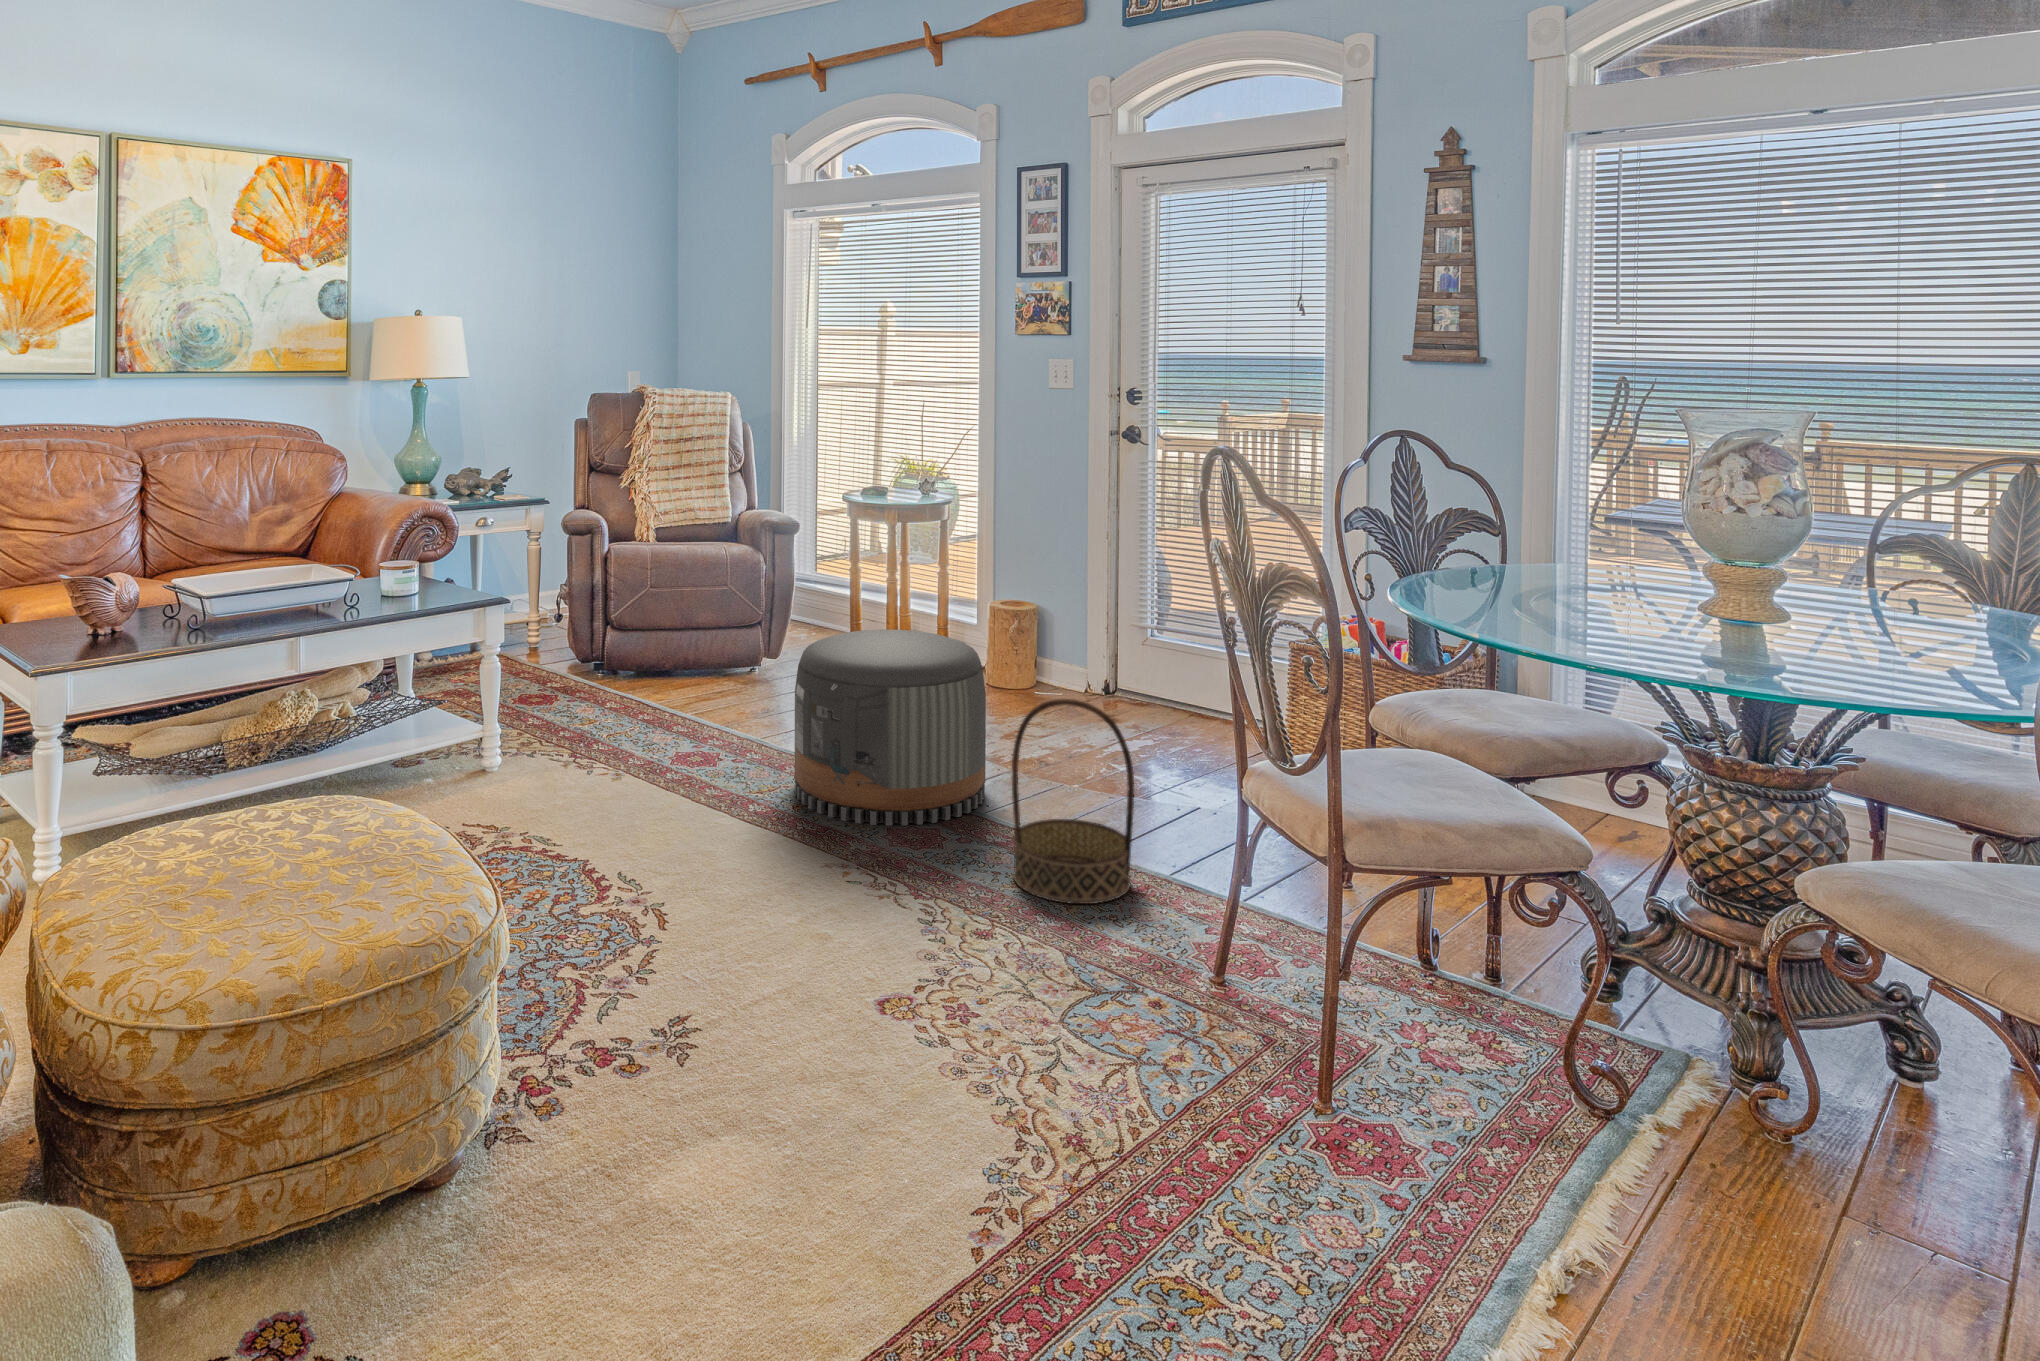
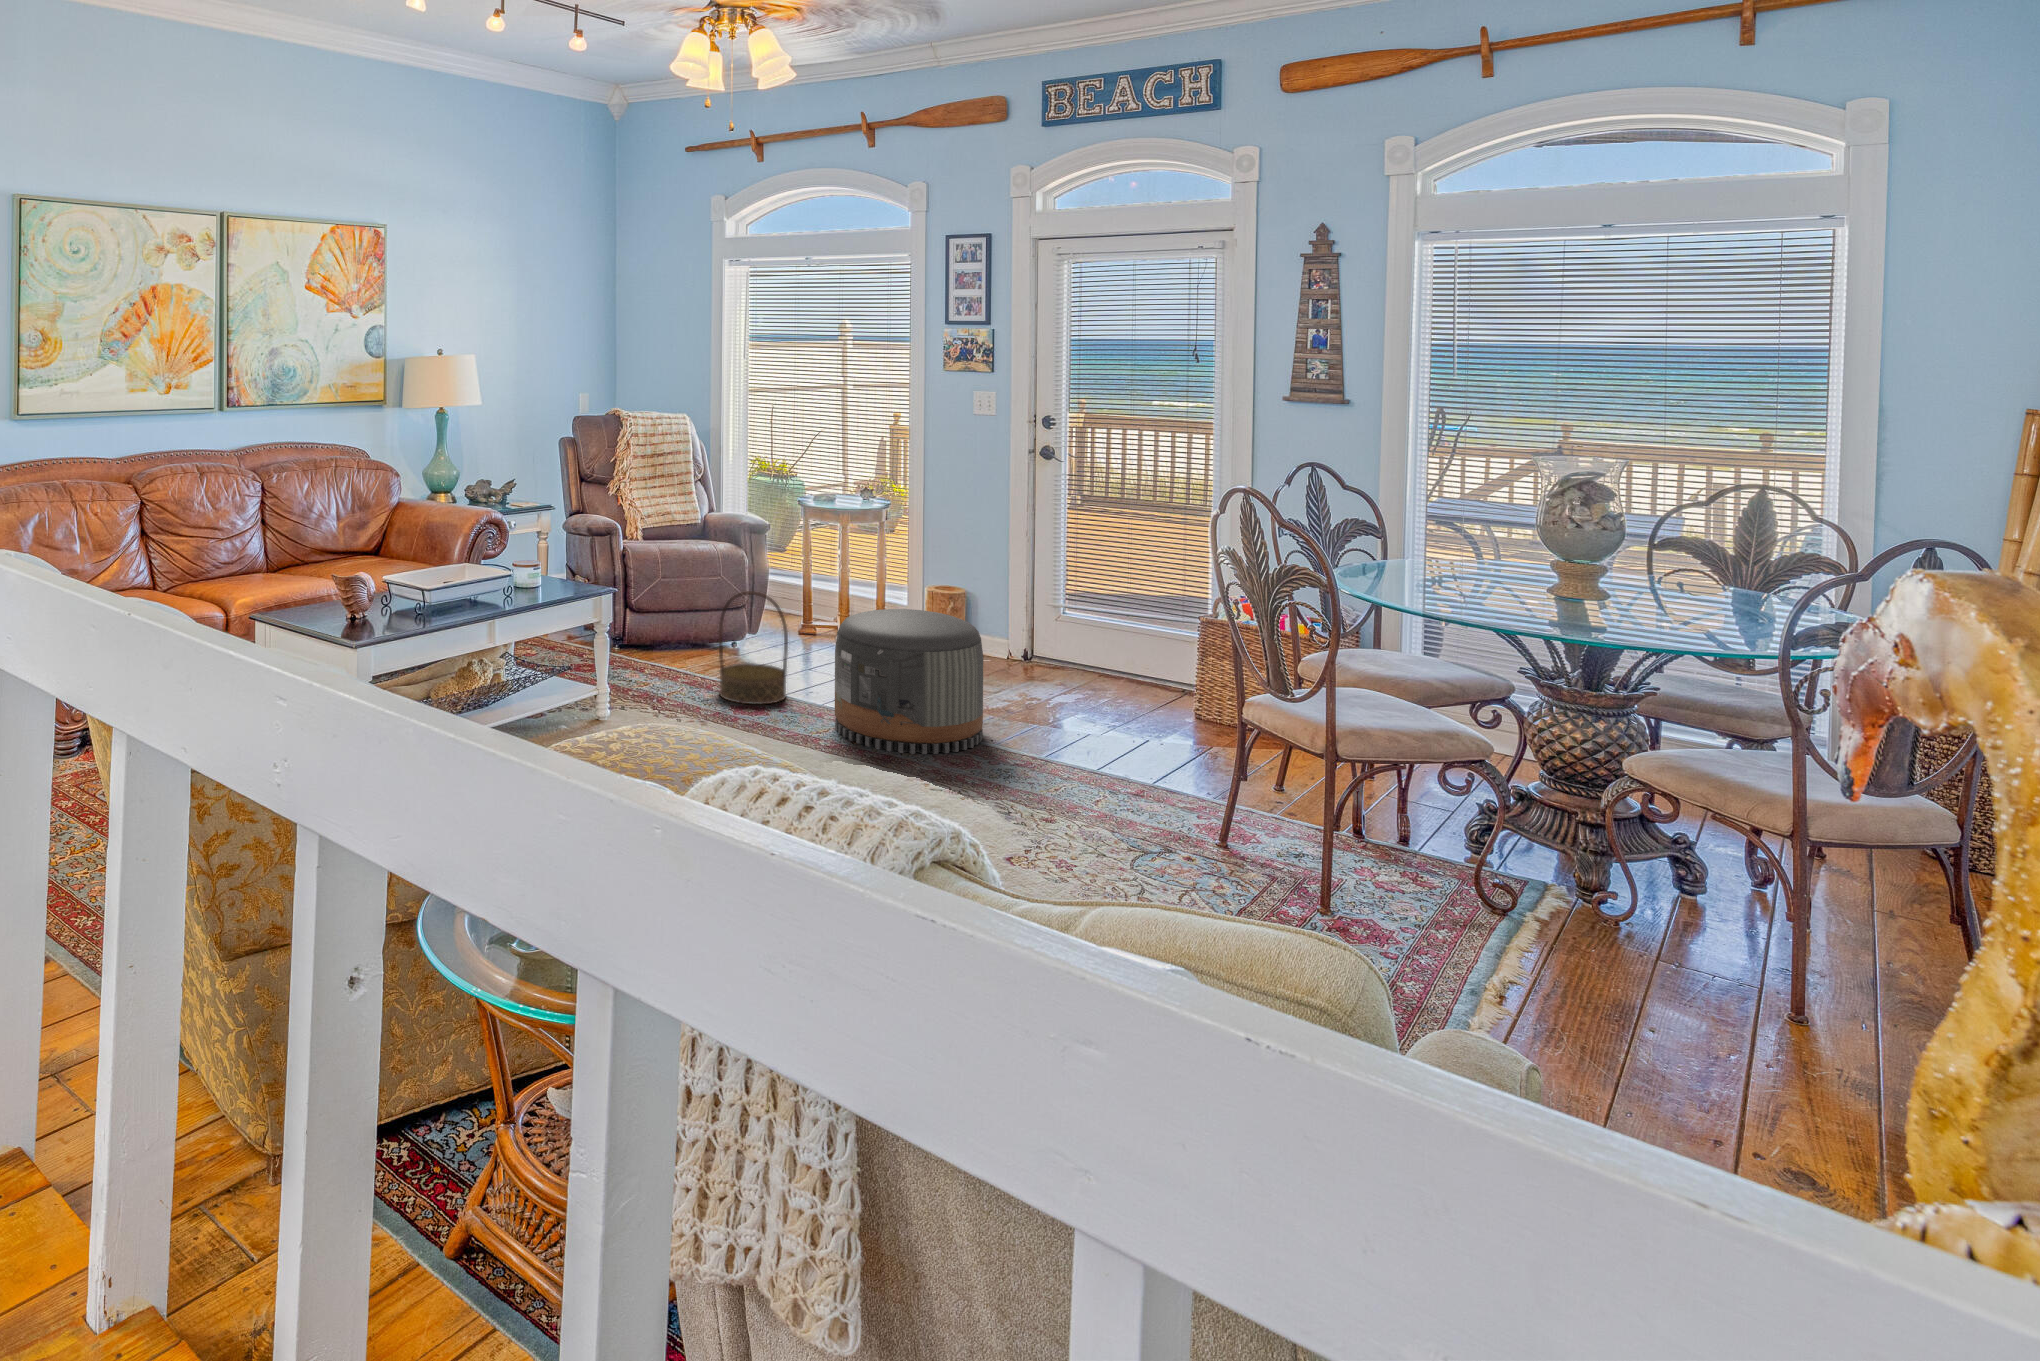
basket: present [1012,699,1134,904] -> present [719,591,788,704]

